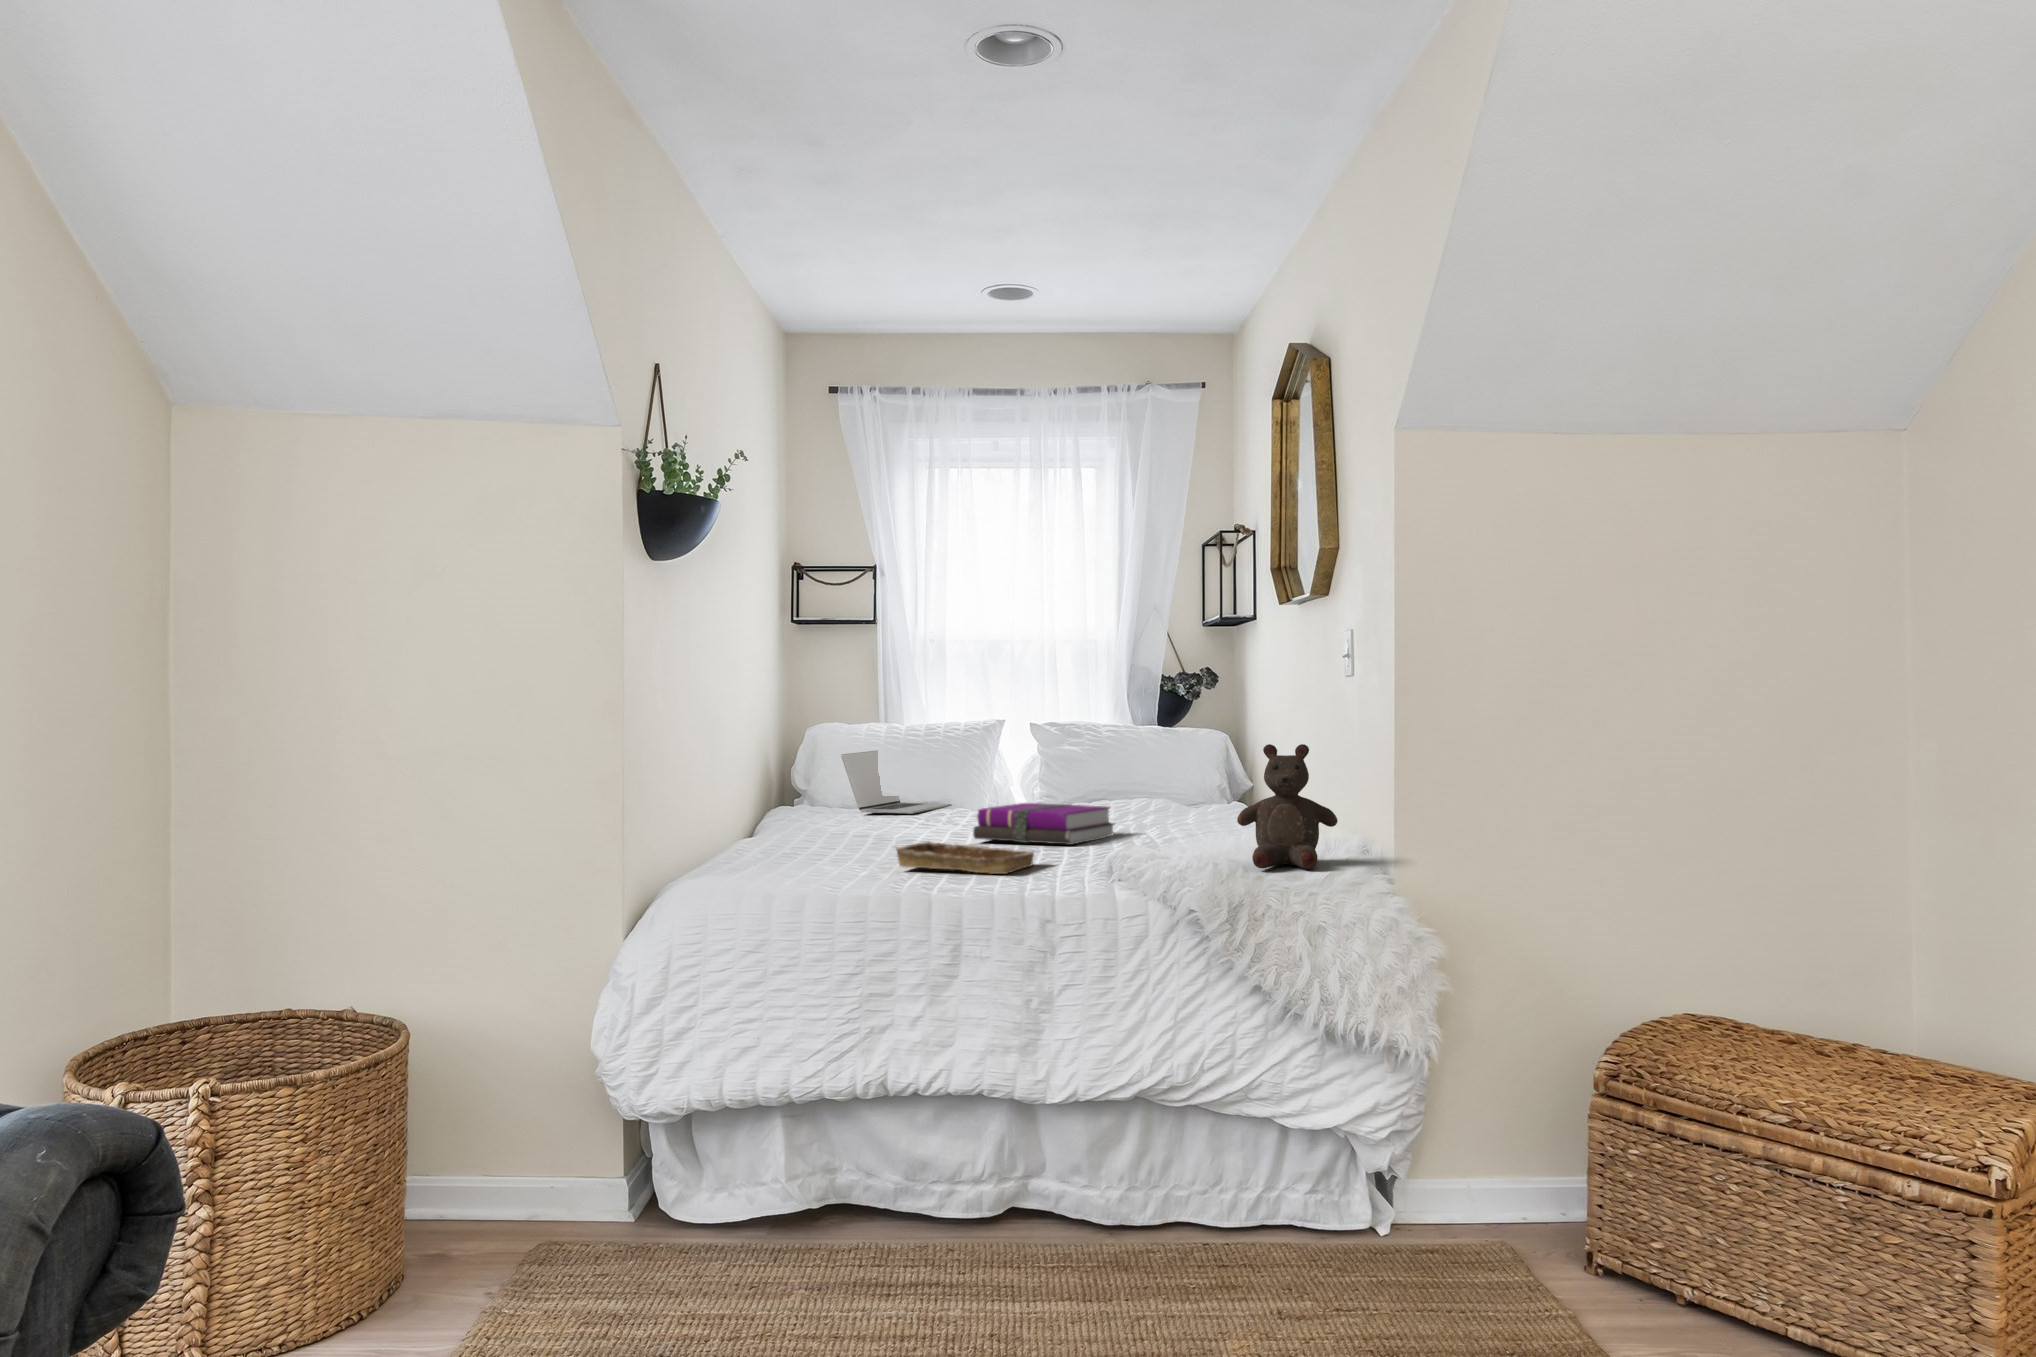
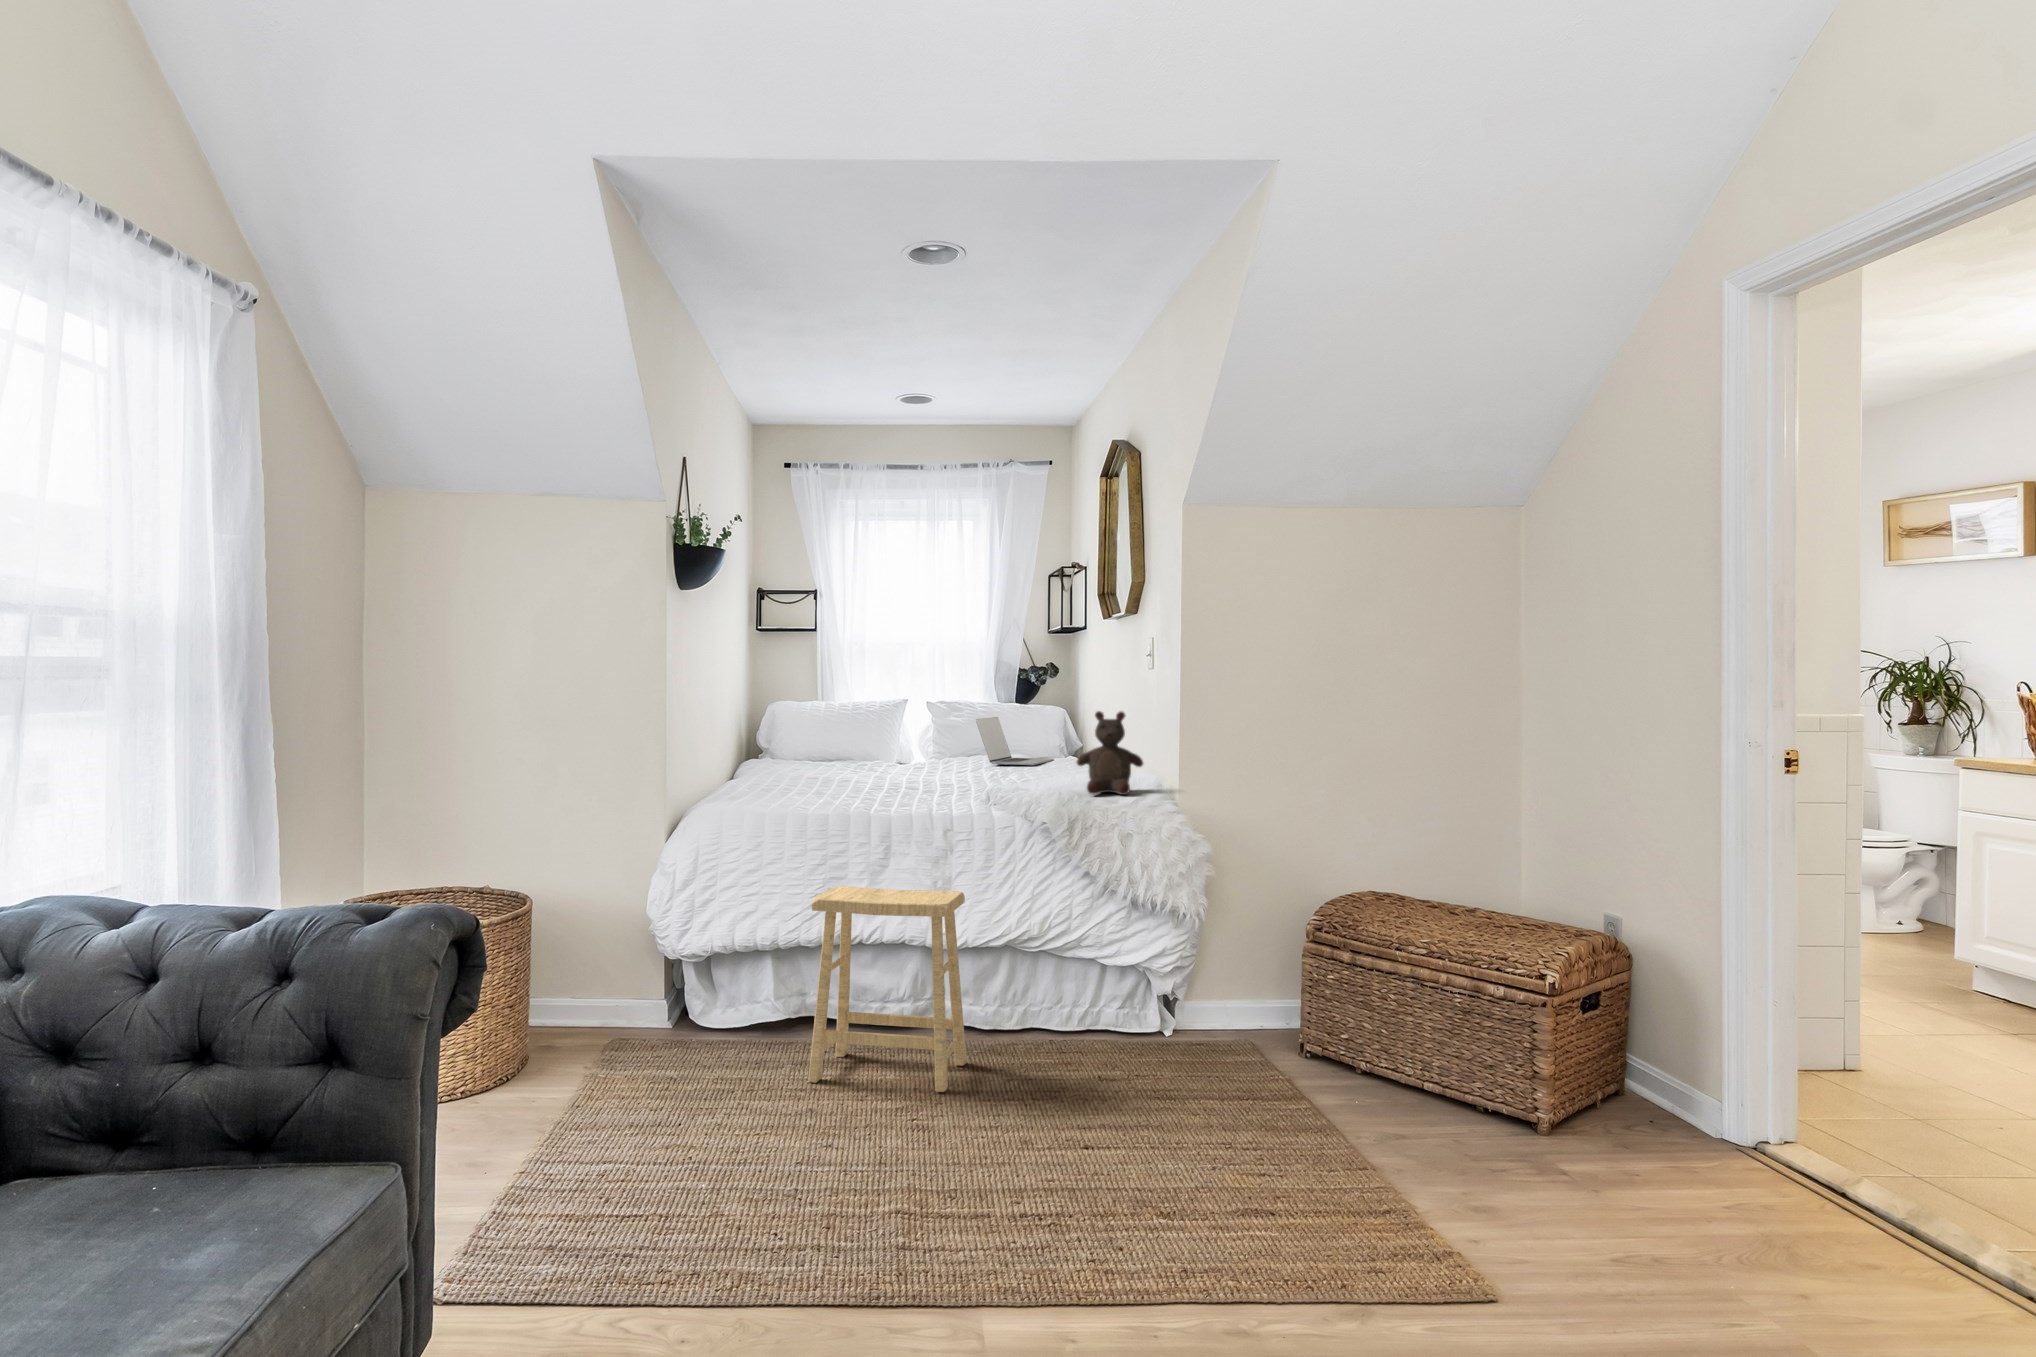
laptop: present [841,750,951,814] -> present [976,717,1054,765]
notebook: present [973,803,1114,845] -> none [891,753,990,781]
tray: present [896,842,1035,874] -> none [835,777,943,798]
footstool: none [844,1010,1078,1323] -> present [808,886,967,1092]

